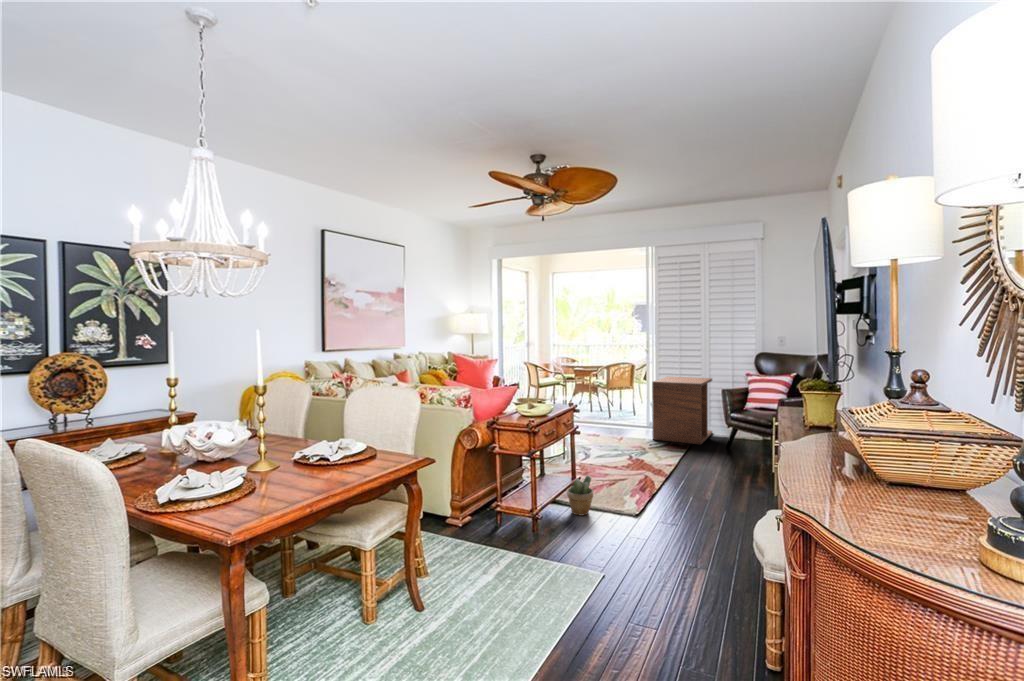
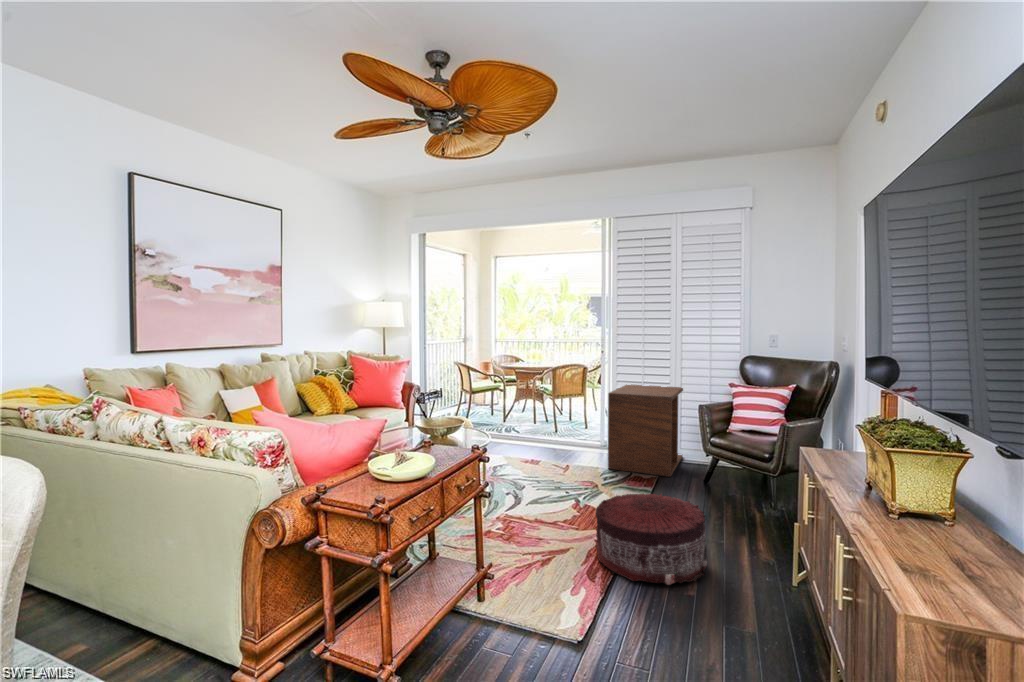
pouf: none [643,444,718,495] -> present [595,494,707,585]
potted plant: present [567,476,594,516] -> none [465,570,511,644]

